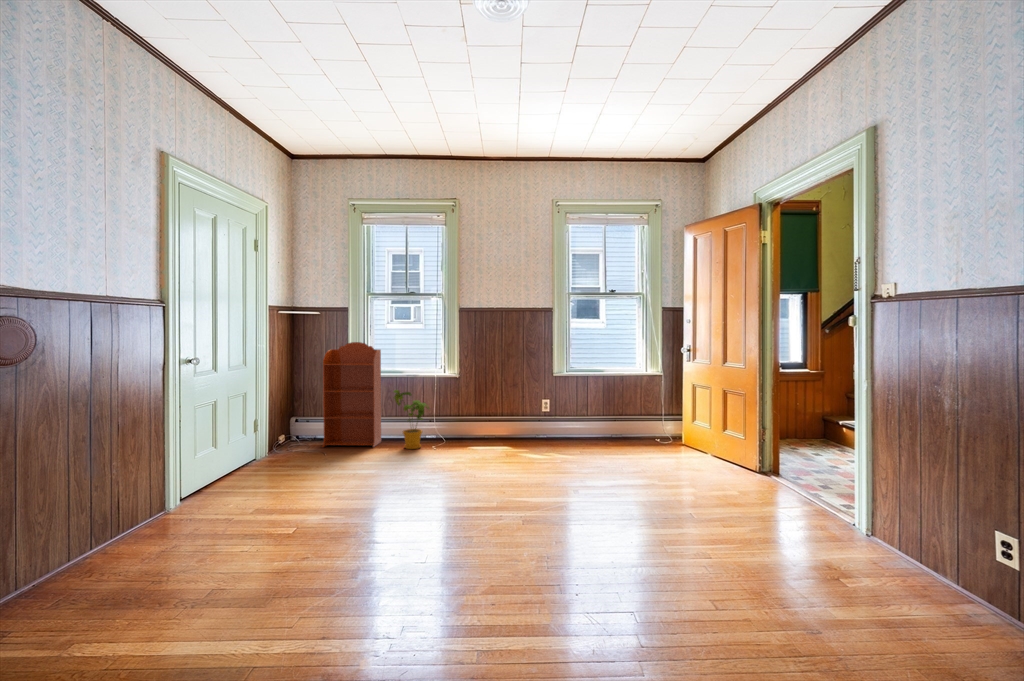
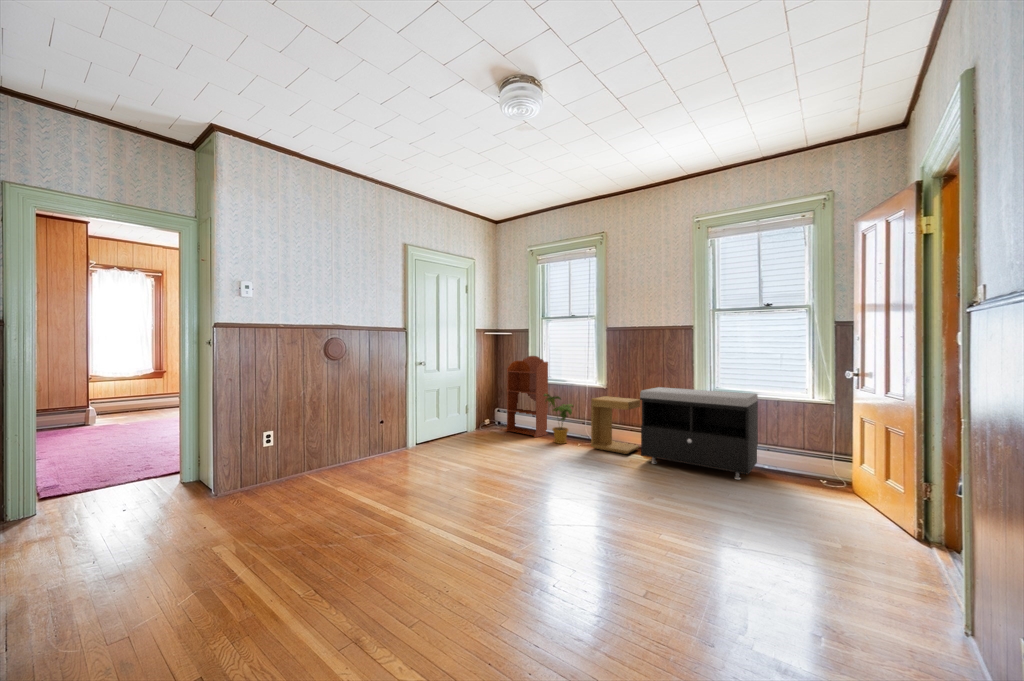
storage bench: none [521,372,622,451] -> present [640,387,758,480]
side table: none [457,386,501,447] -> present [591,396,641,454]

